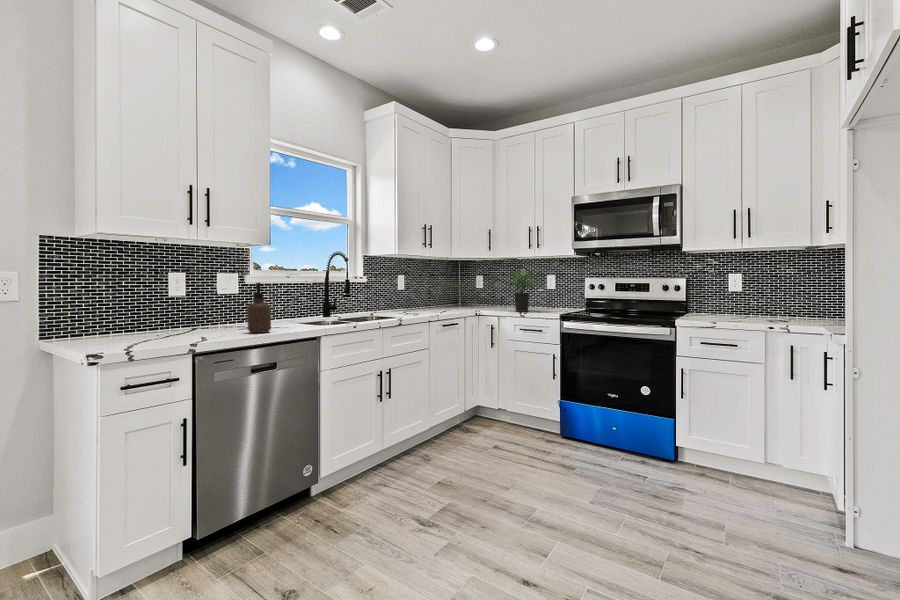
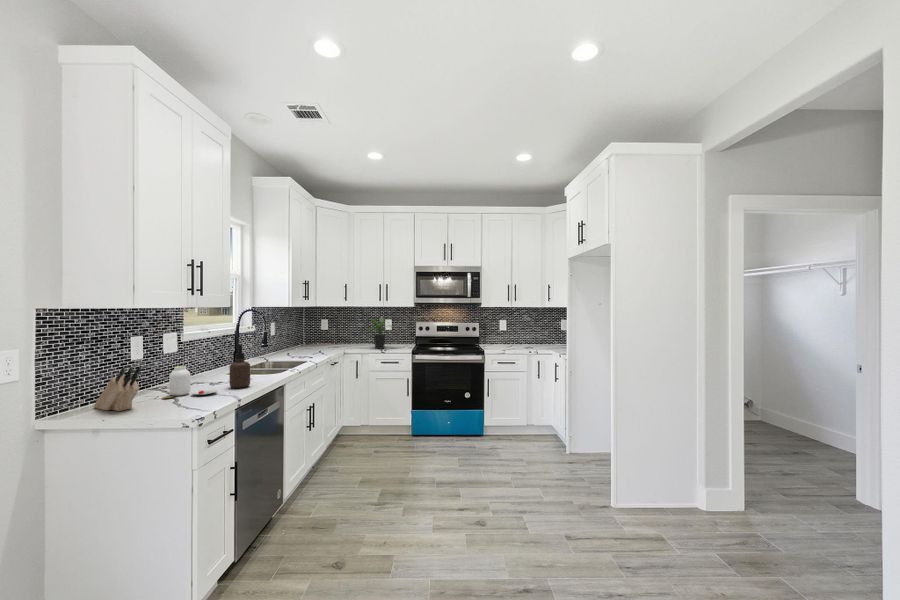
knife block: none [106,294,135,340] -> present [94,366,141,411]
jar: none [173,303,227,335] -> present [162,366,217,399]

